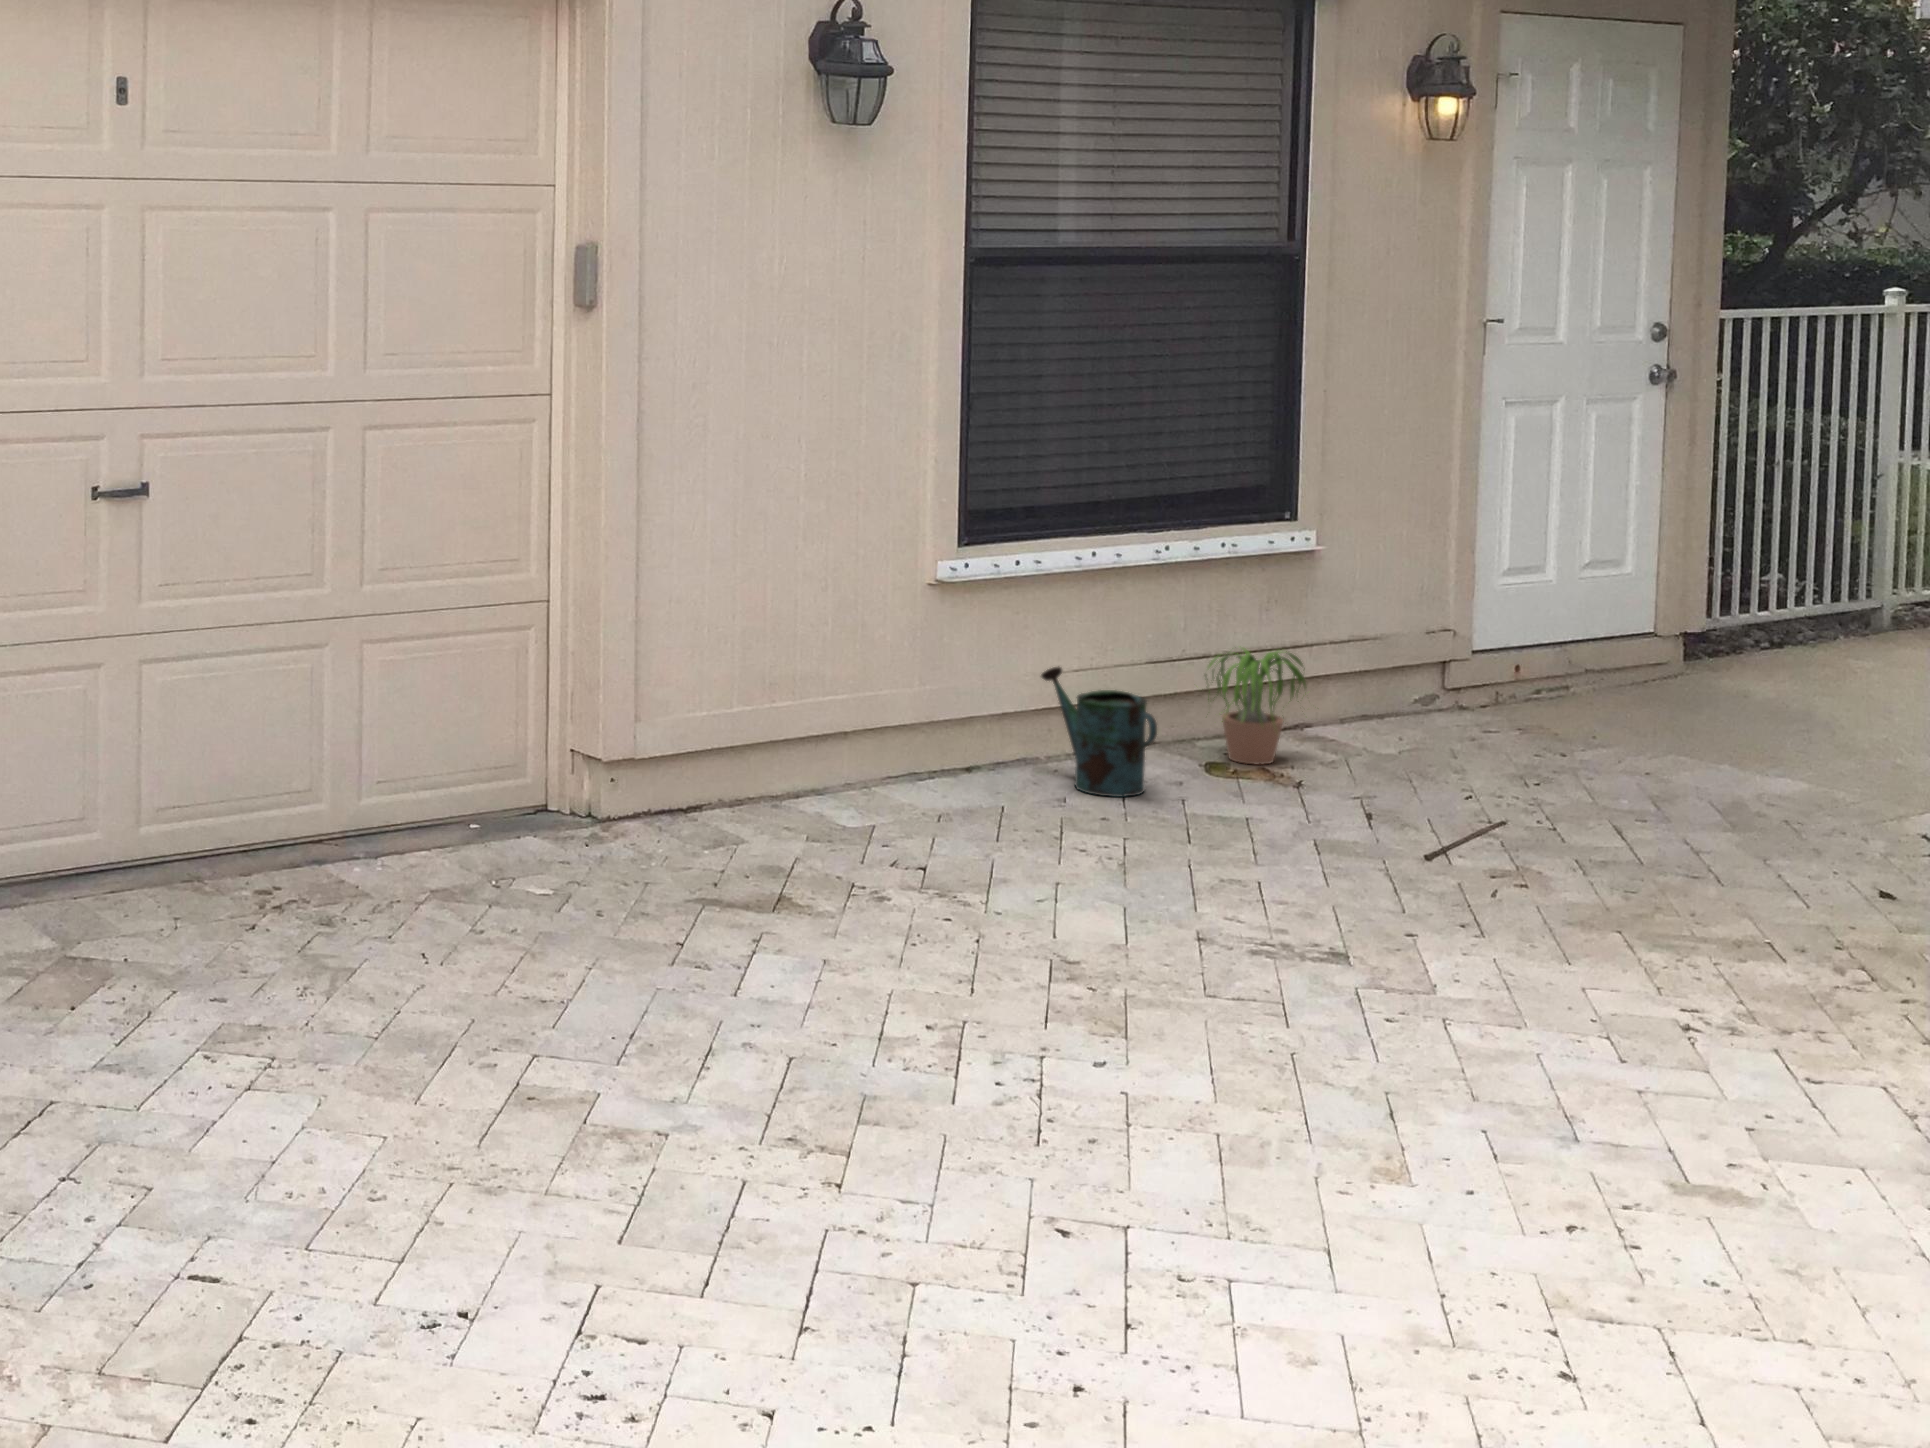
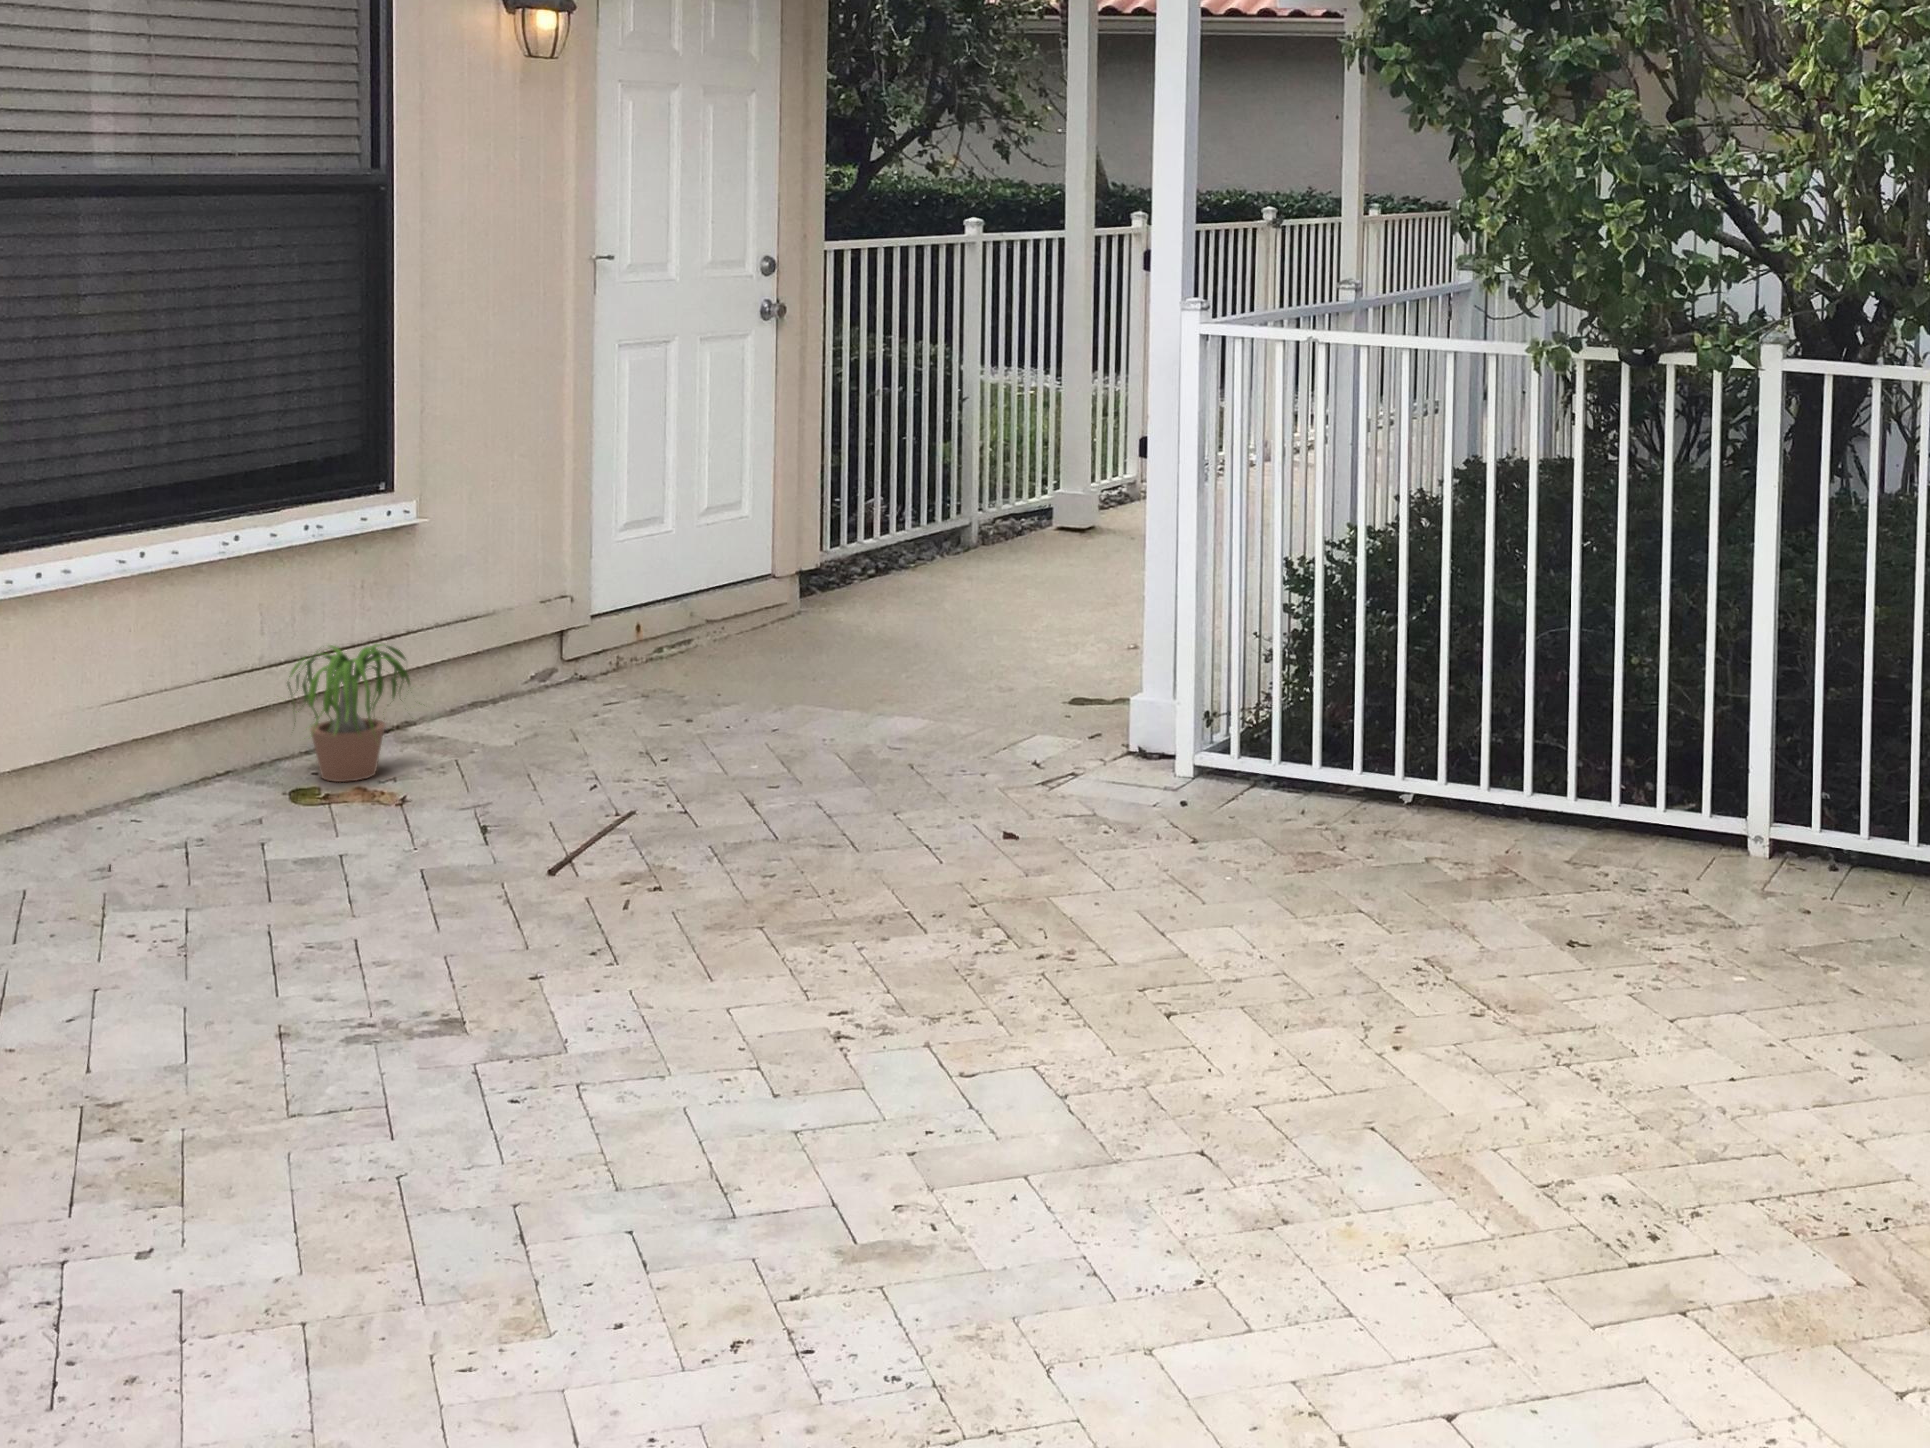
watering can: present [1041,666,1157,797] -> none [69,700,225,856]

